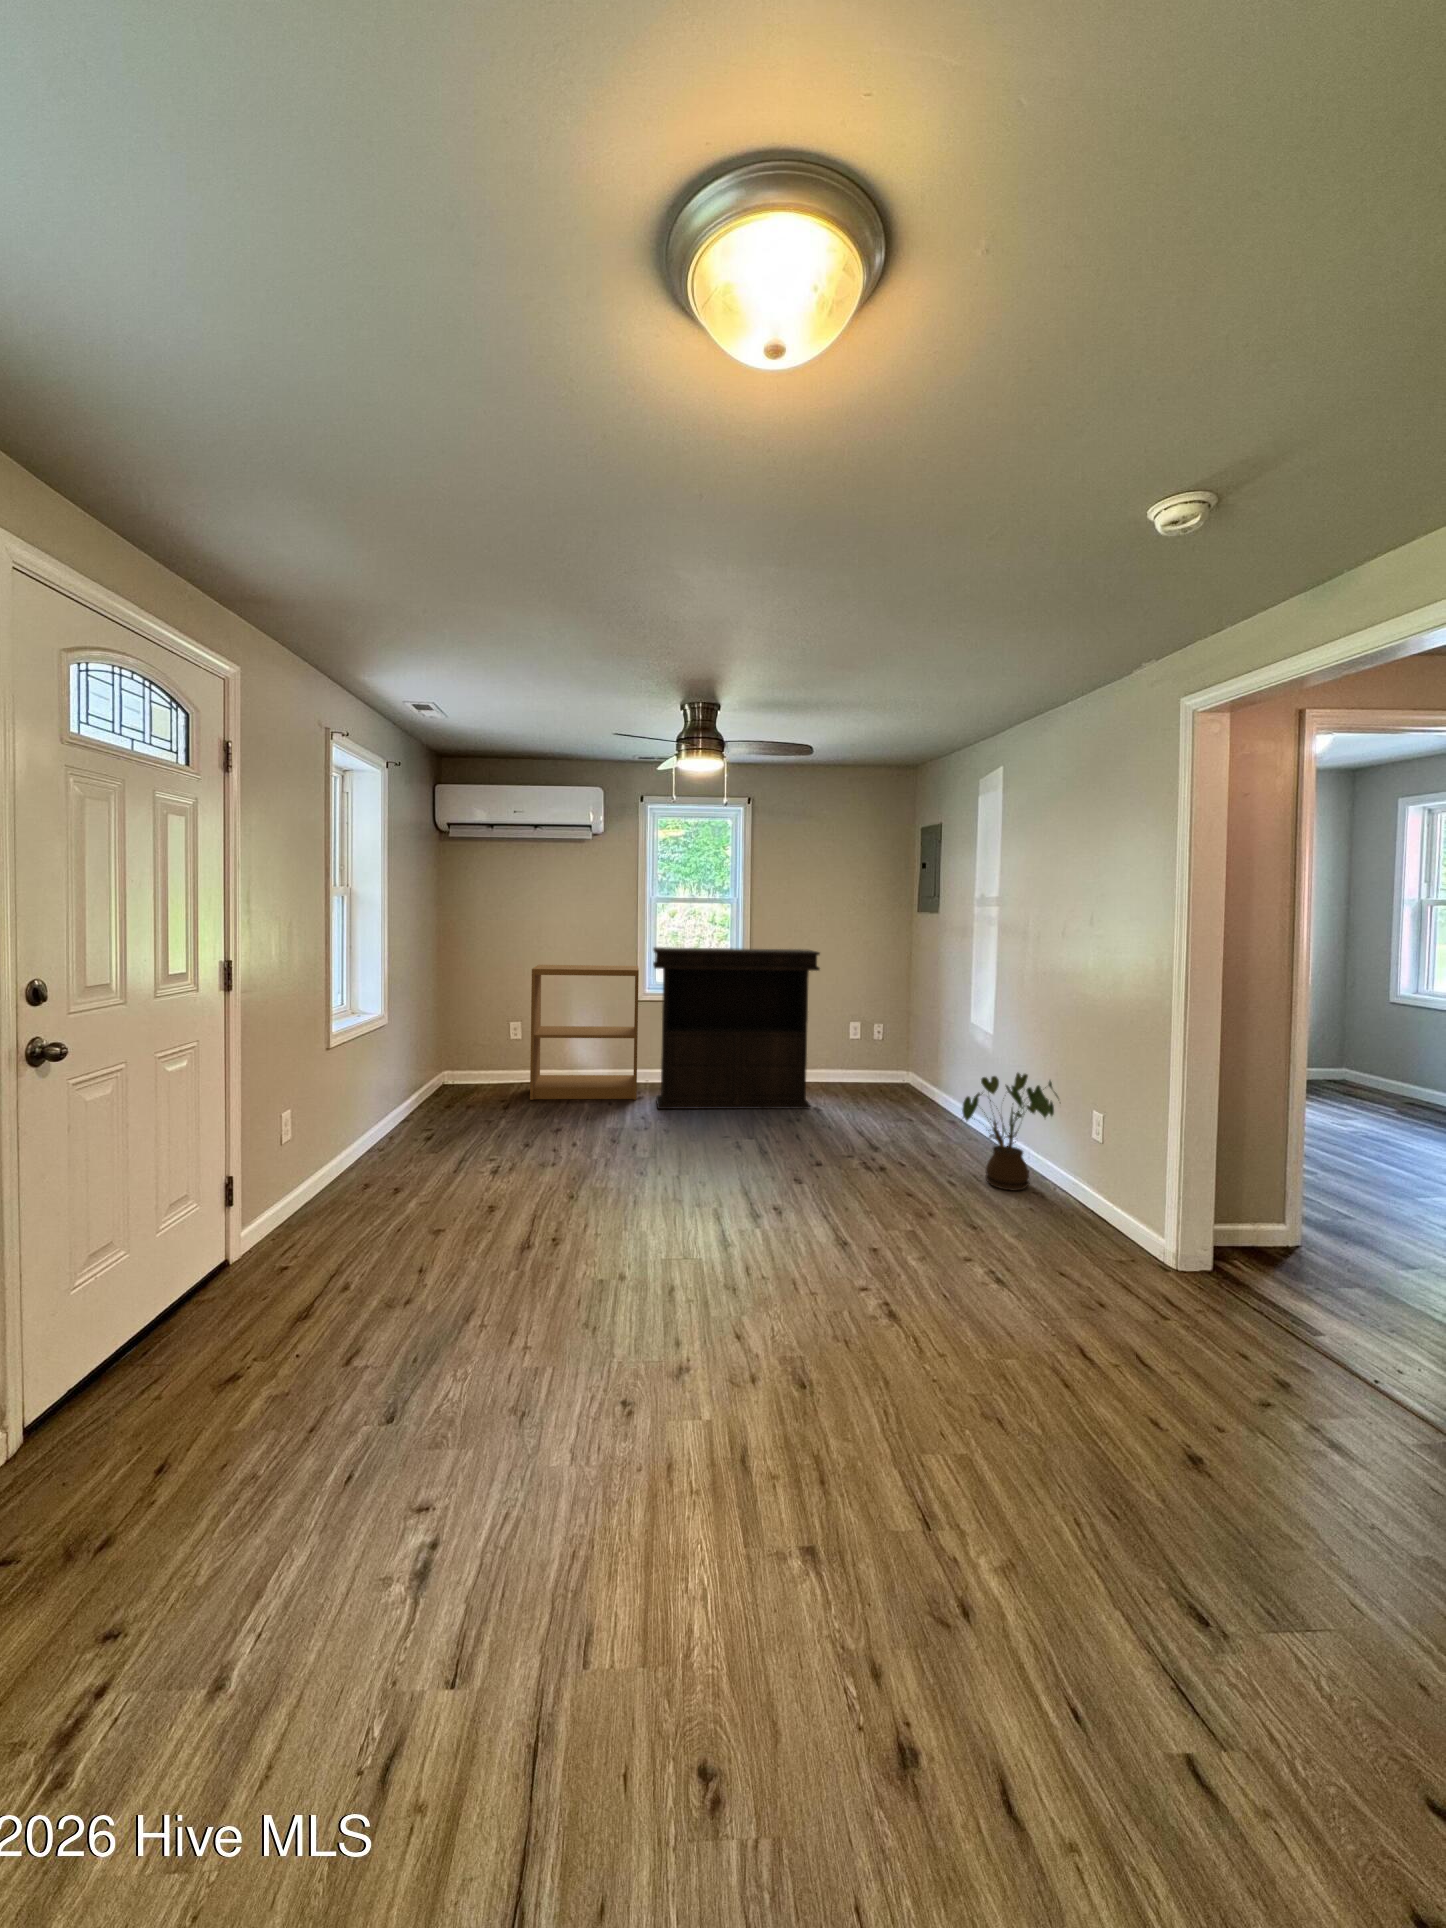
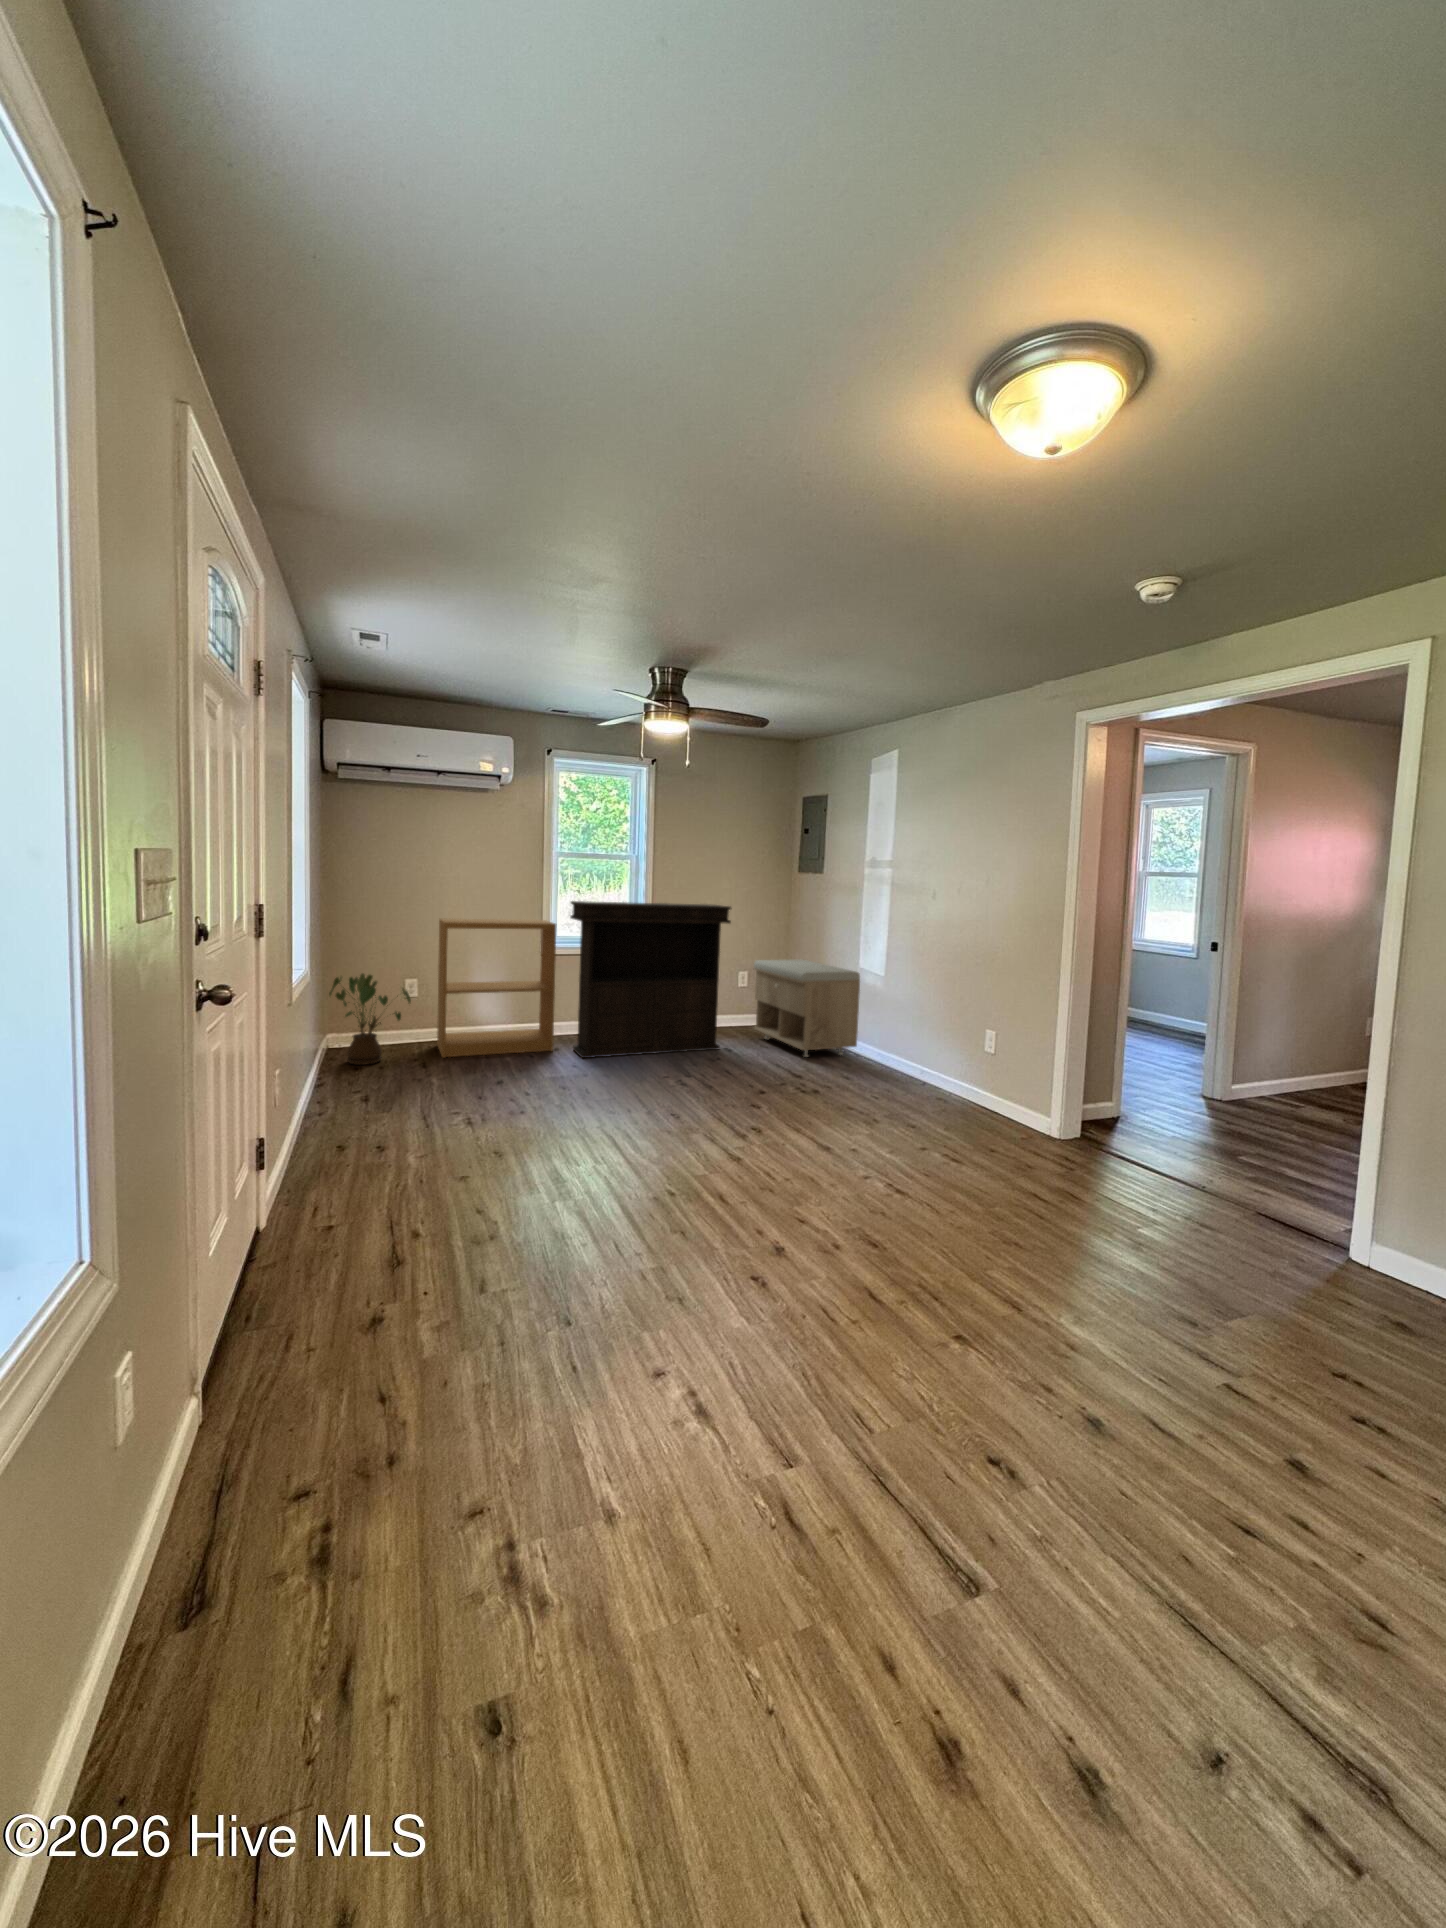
storage bench: none [858,1011,970,1125] -> present [754,960,860,1057]
house plant: present [962,1073,1058,1191] -> present [329,973,411,1065]

